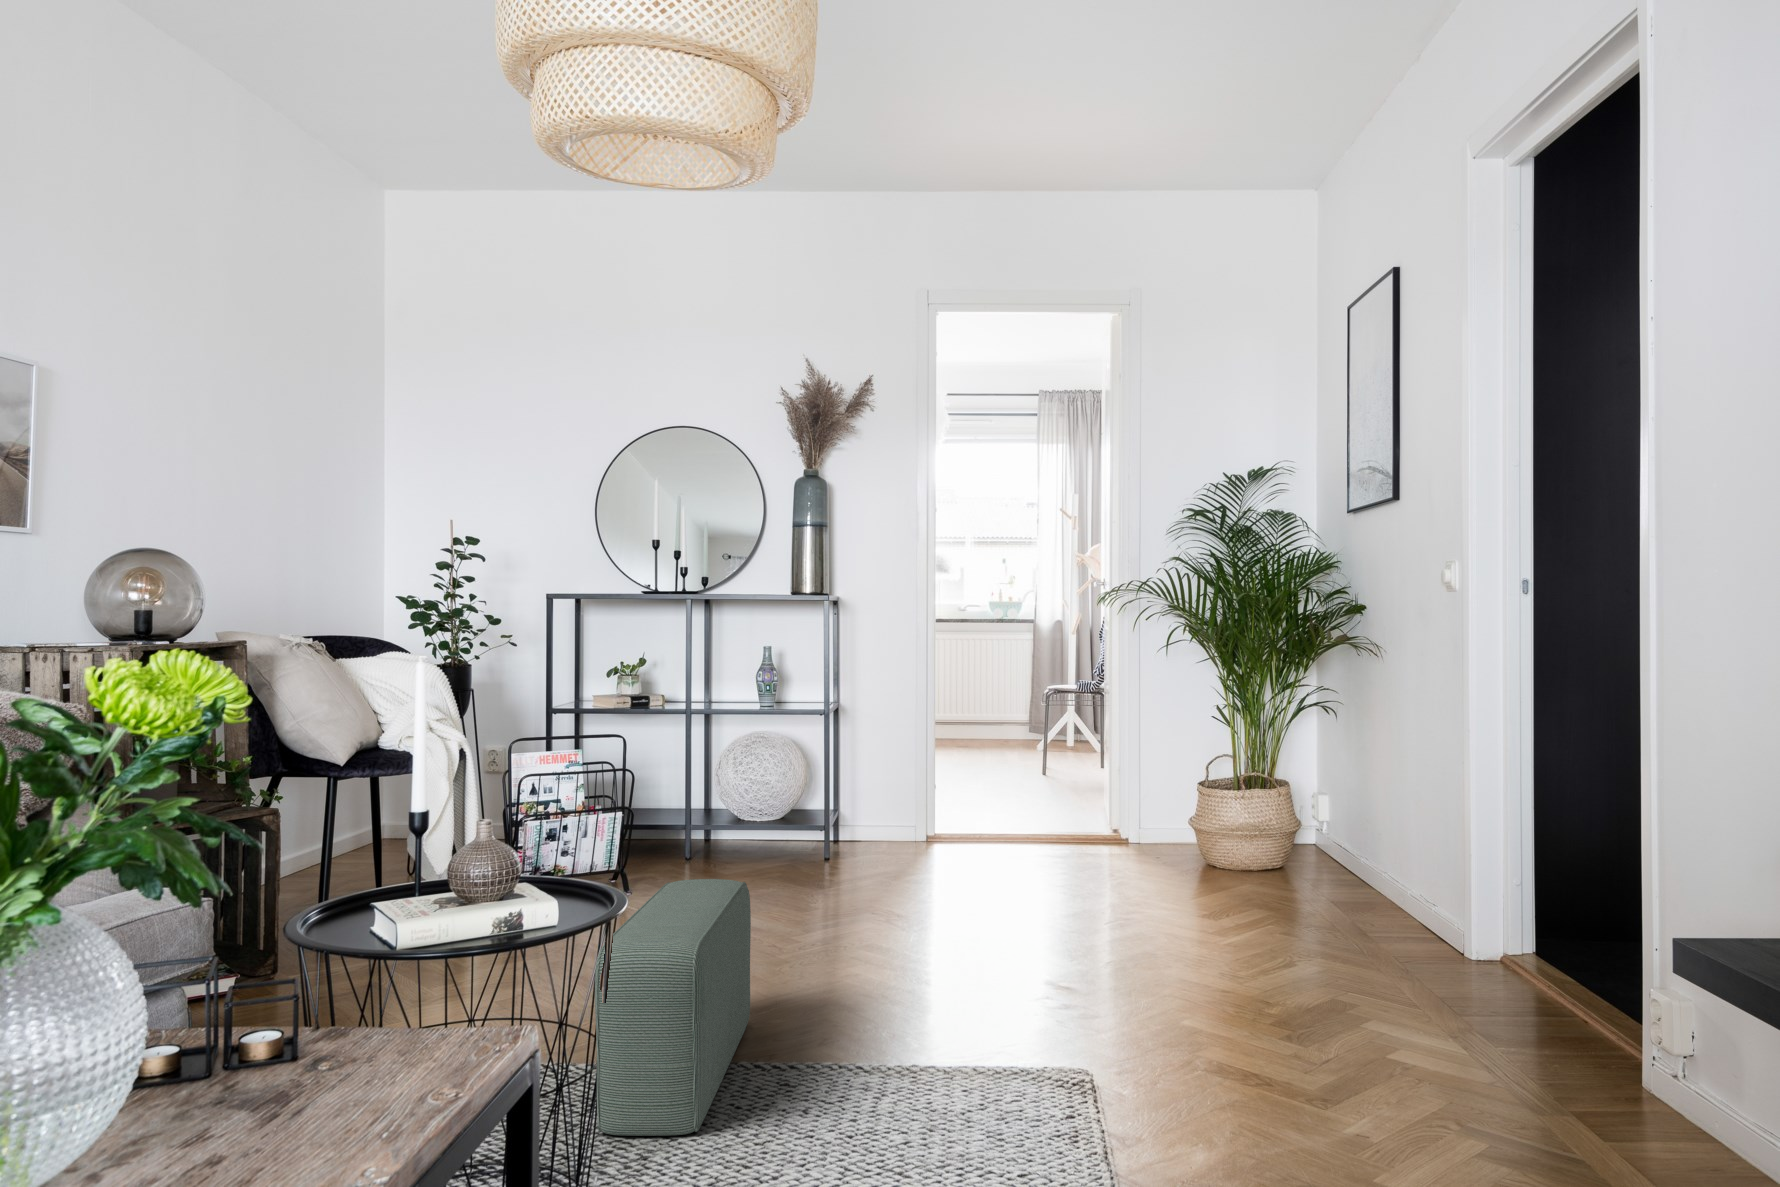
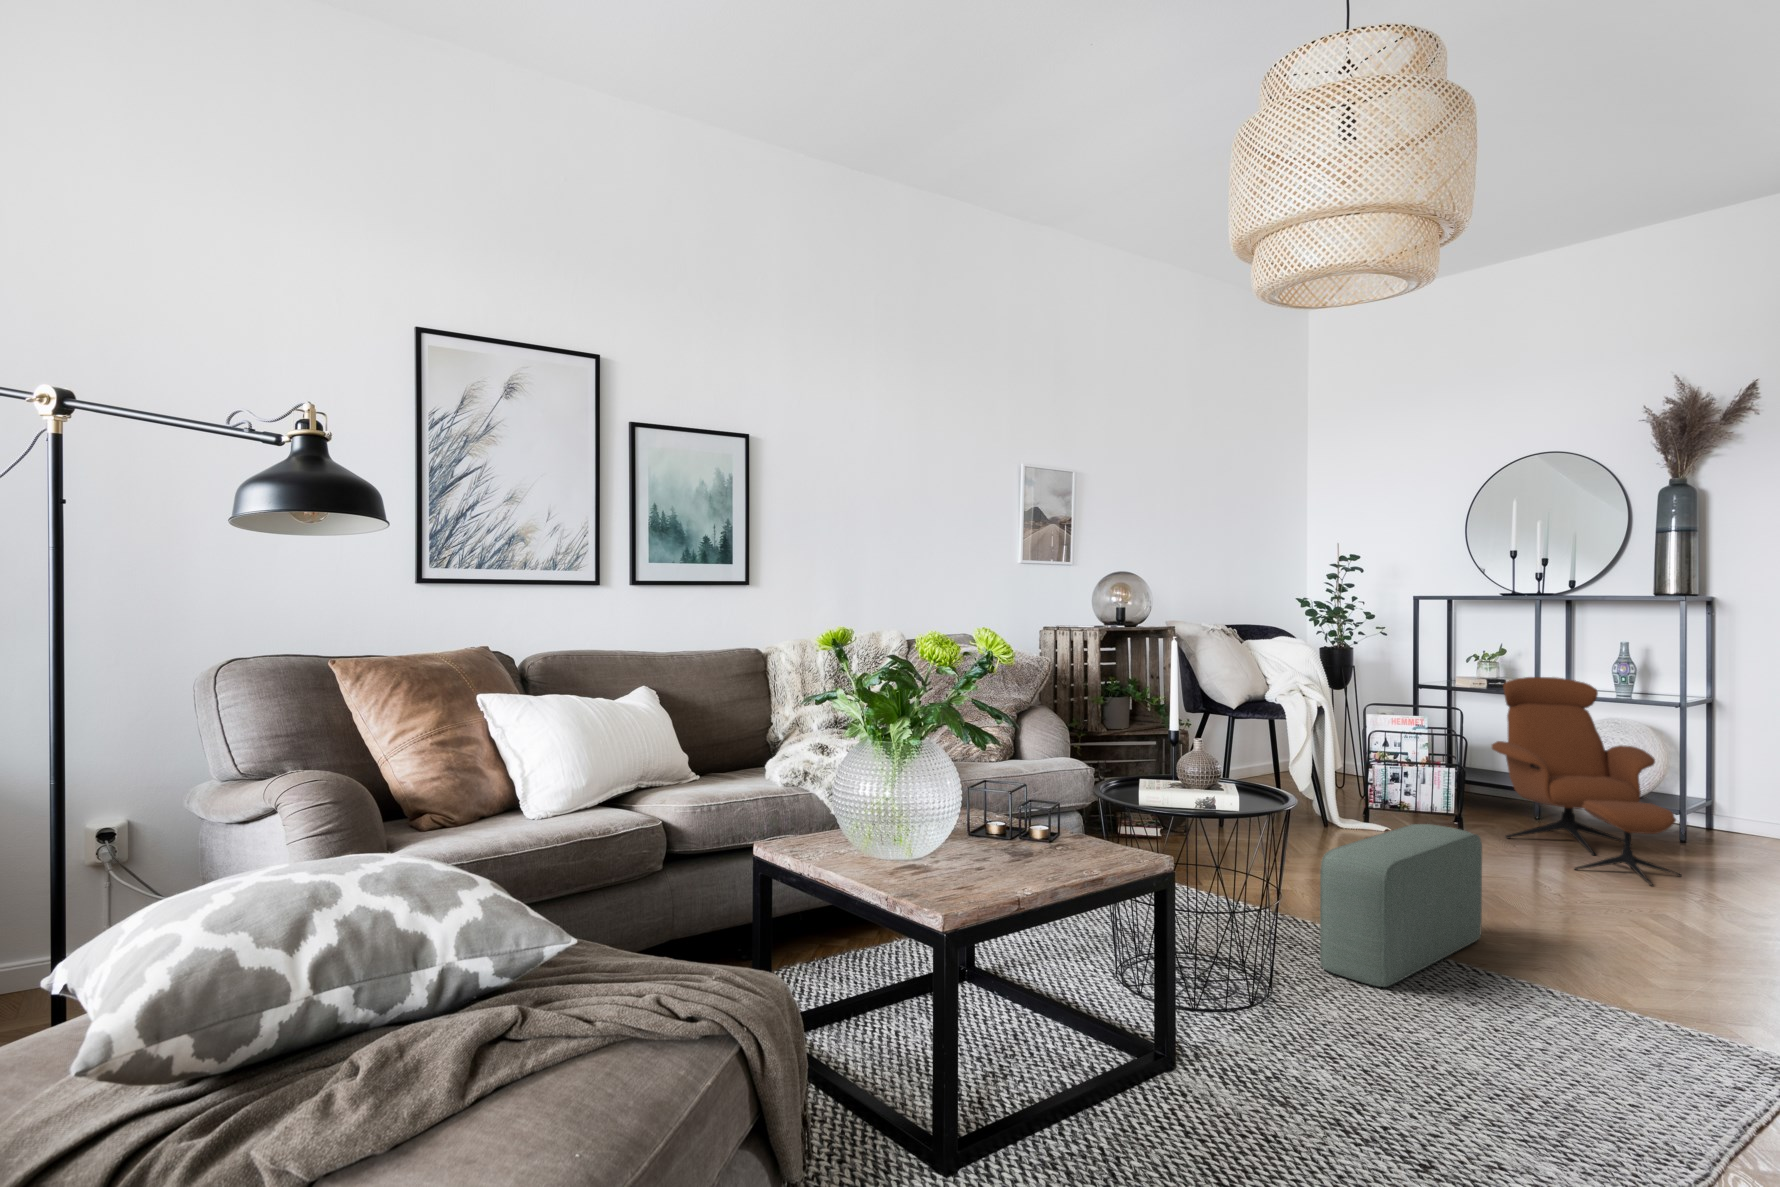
lounge chair: none [661,687,861,910] -> present [1492,677,1681,886]

